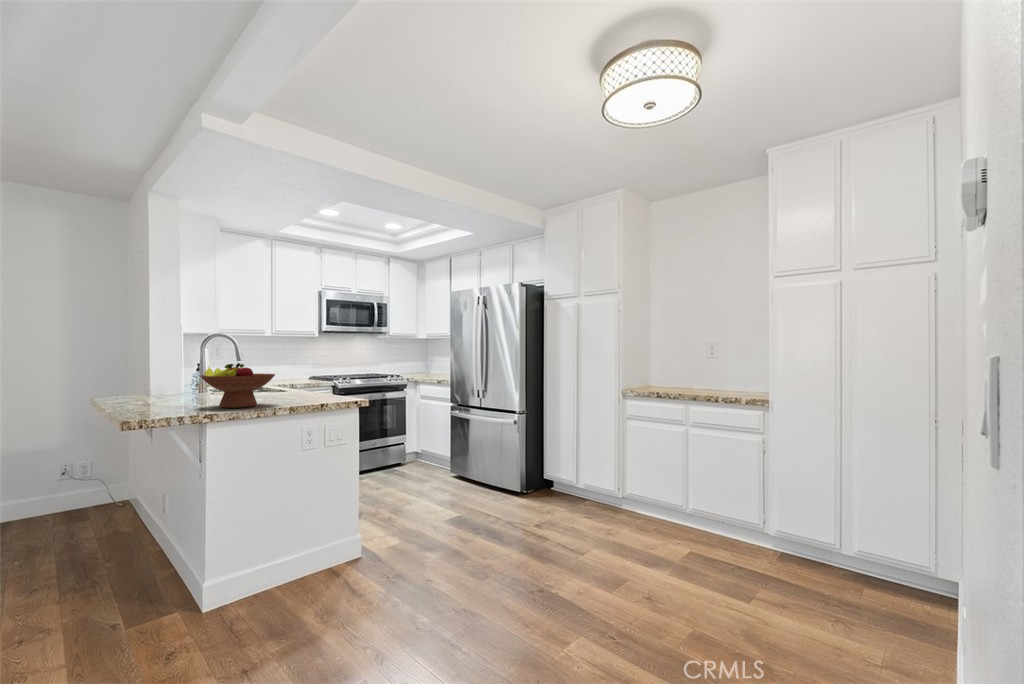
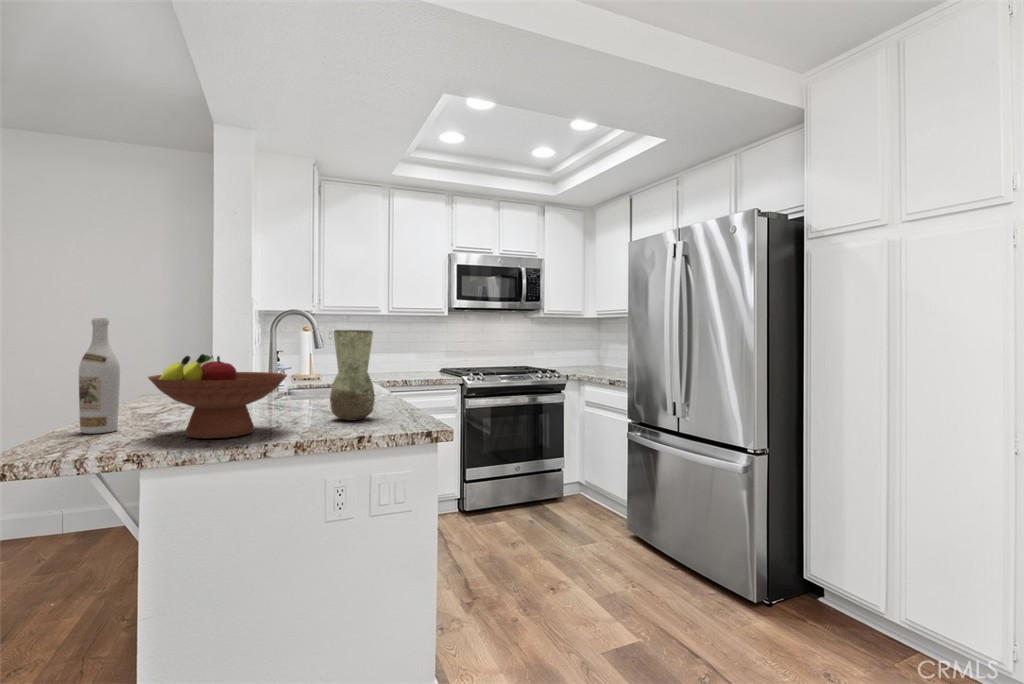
wine bottle: none [148,344,170,410] -> present [79,318,120,434]
vase: none [287,349,314,400] -> present [330,330,375,420]

